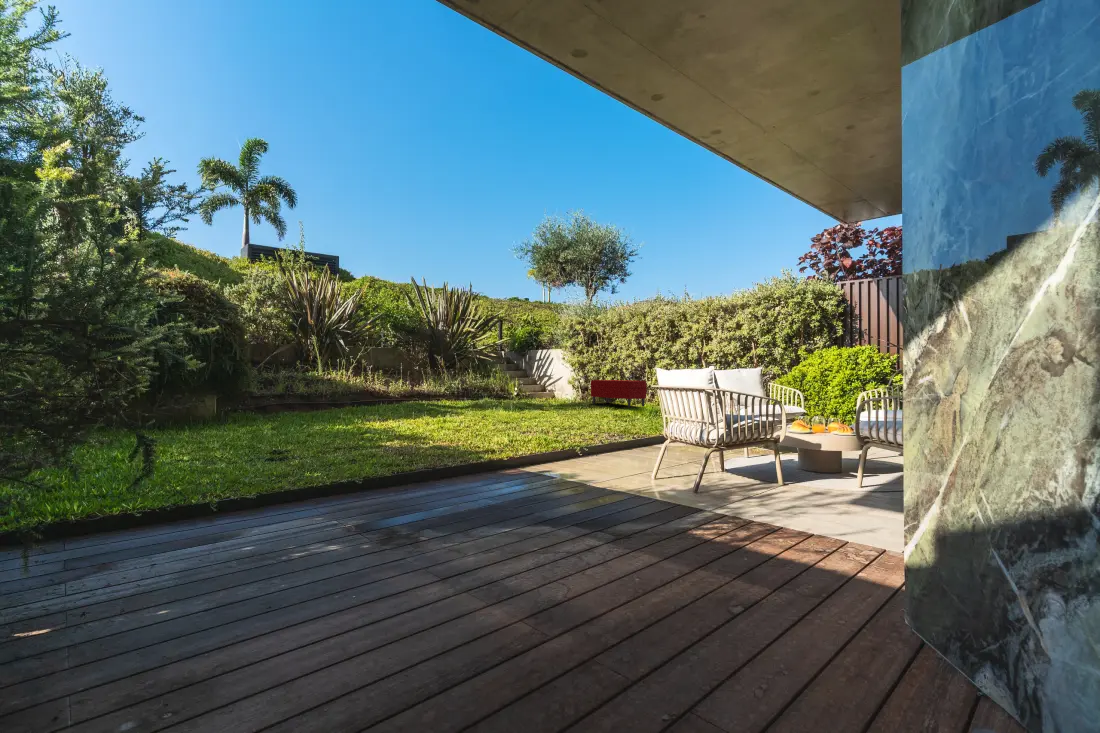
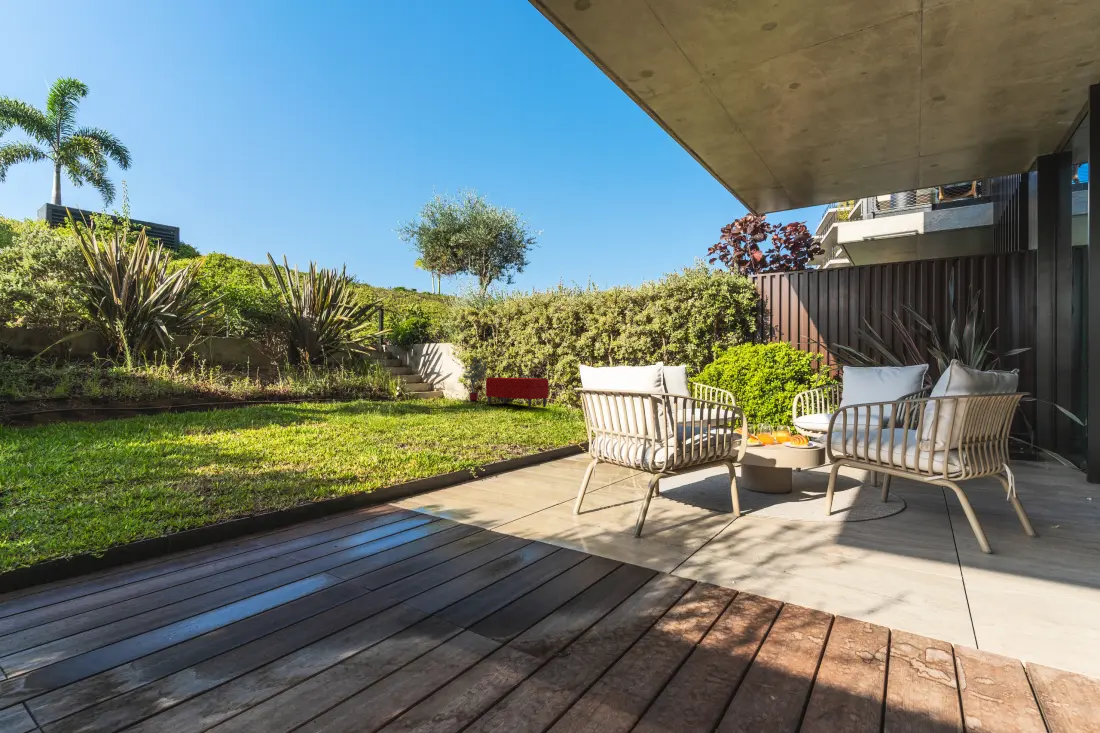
potted tree: none [570,362,594,401] -> present [463,357,488,401]

